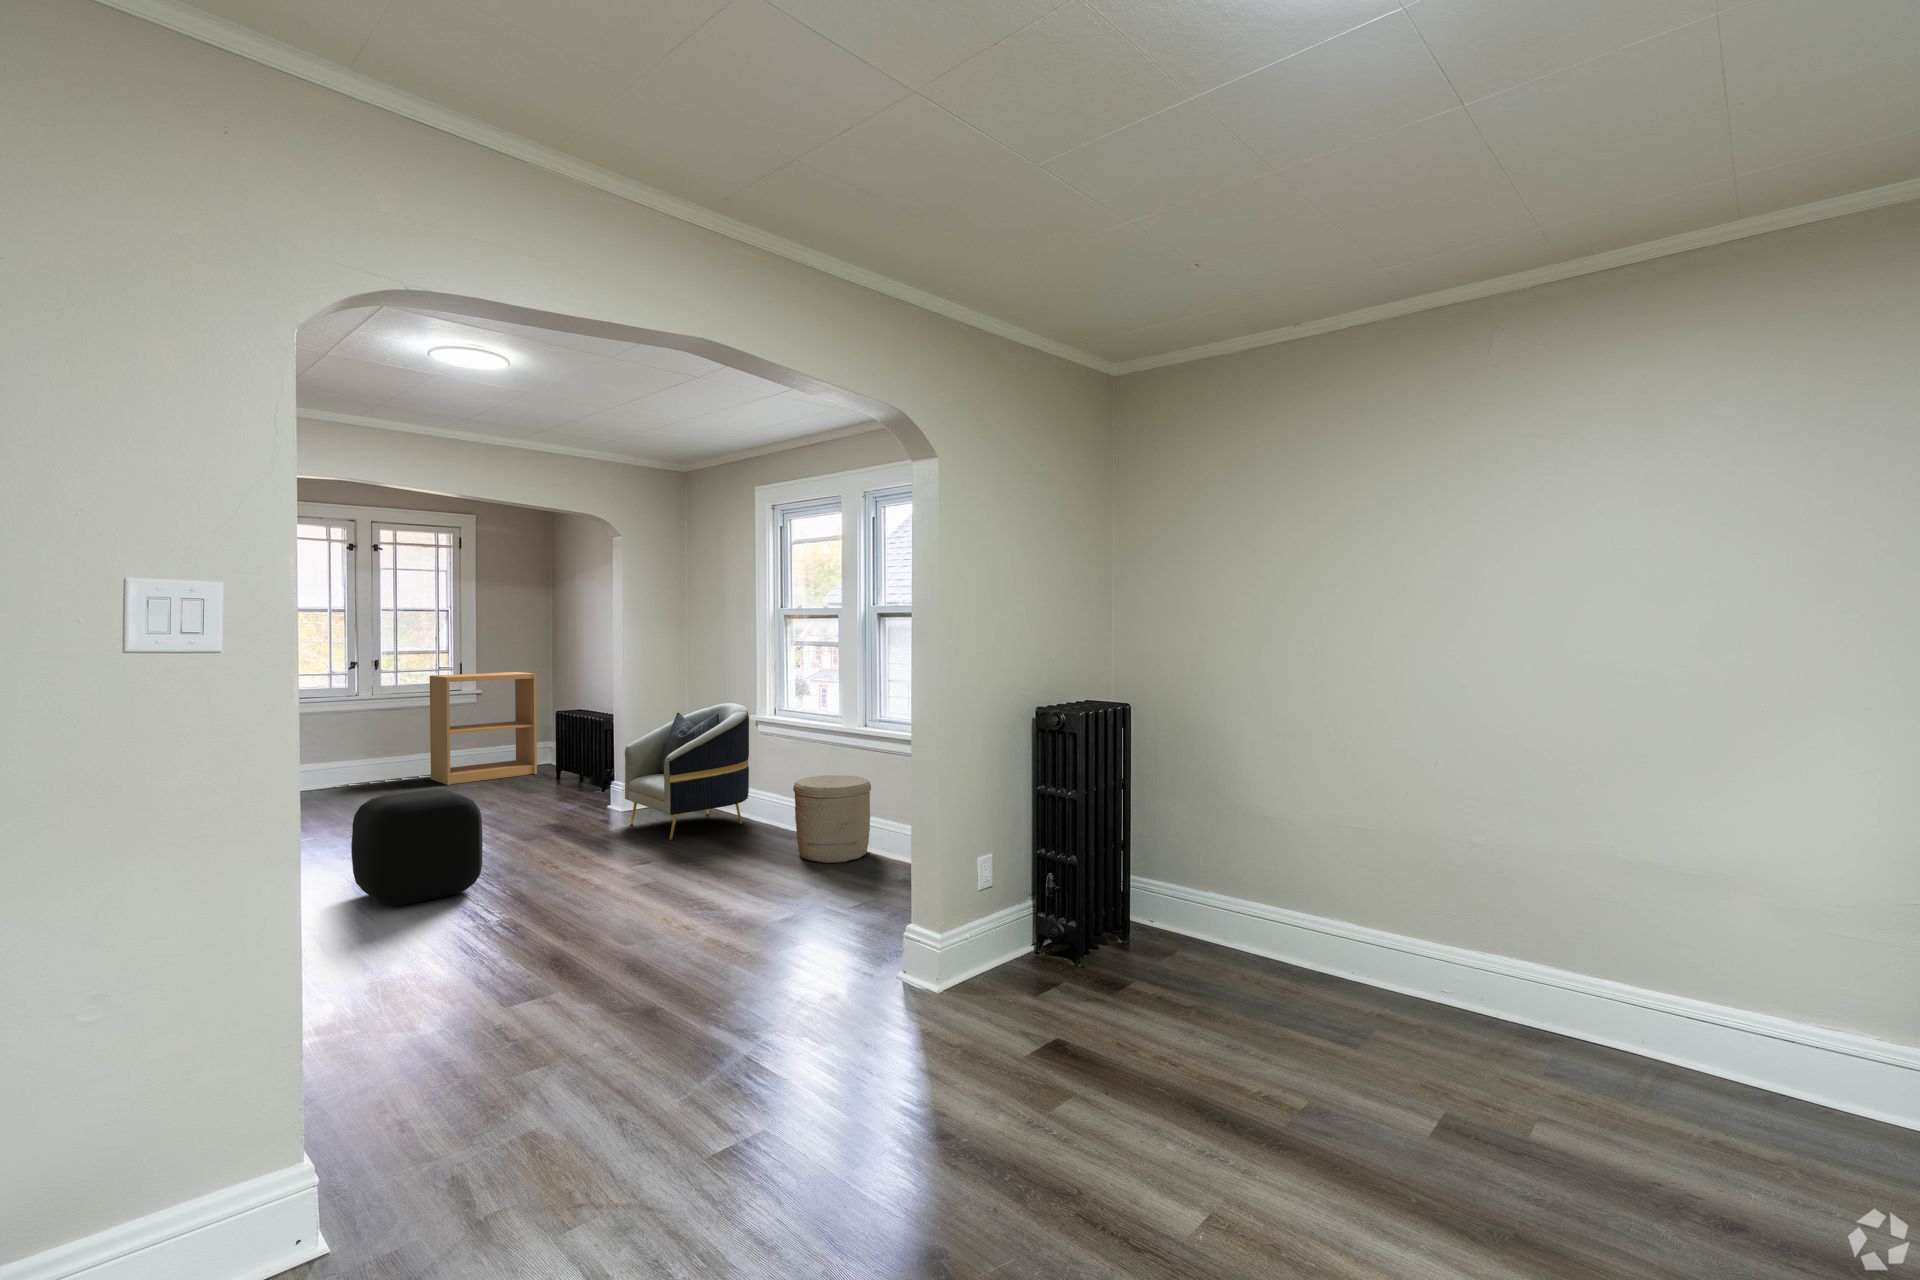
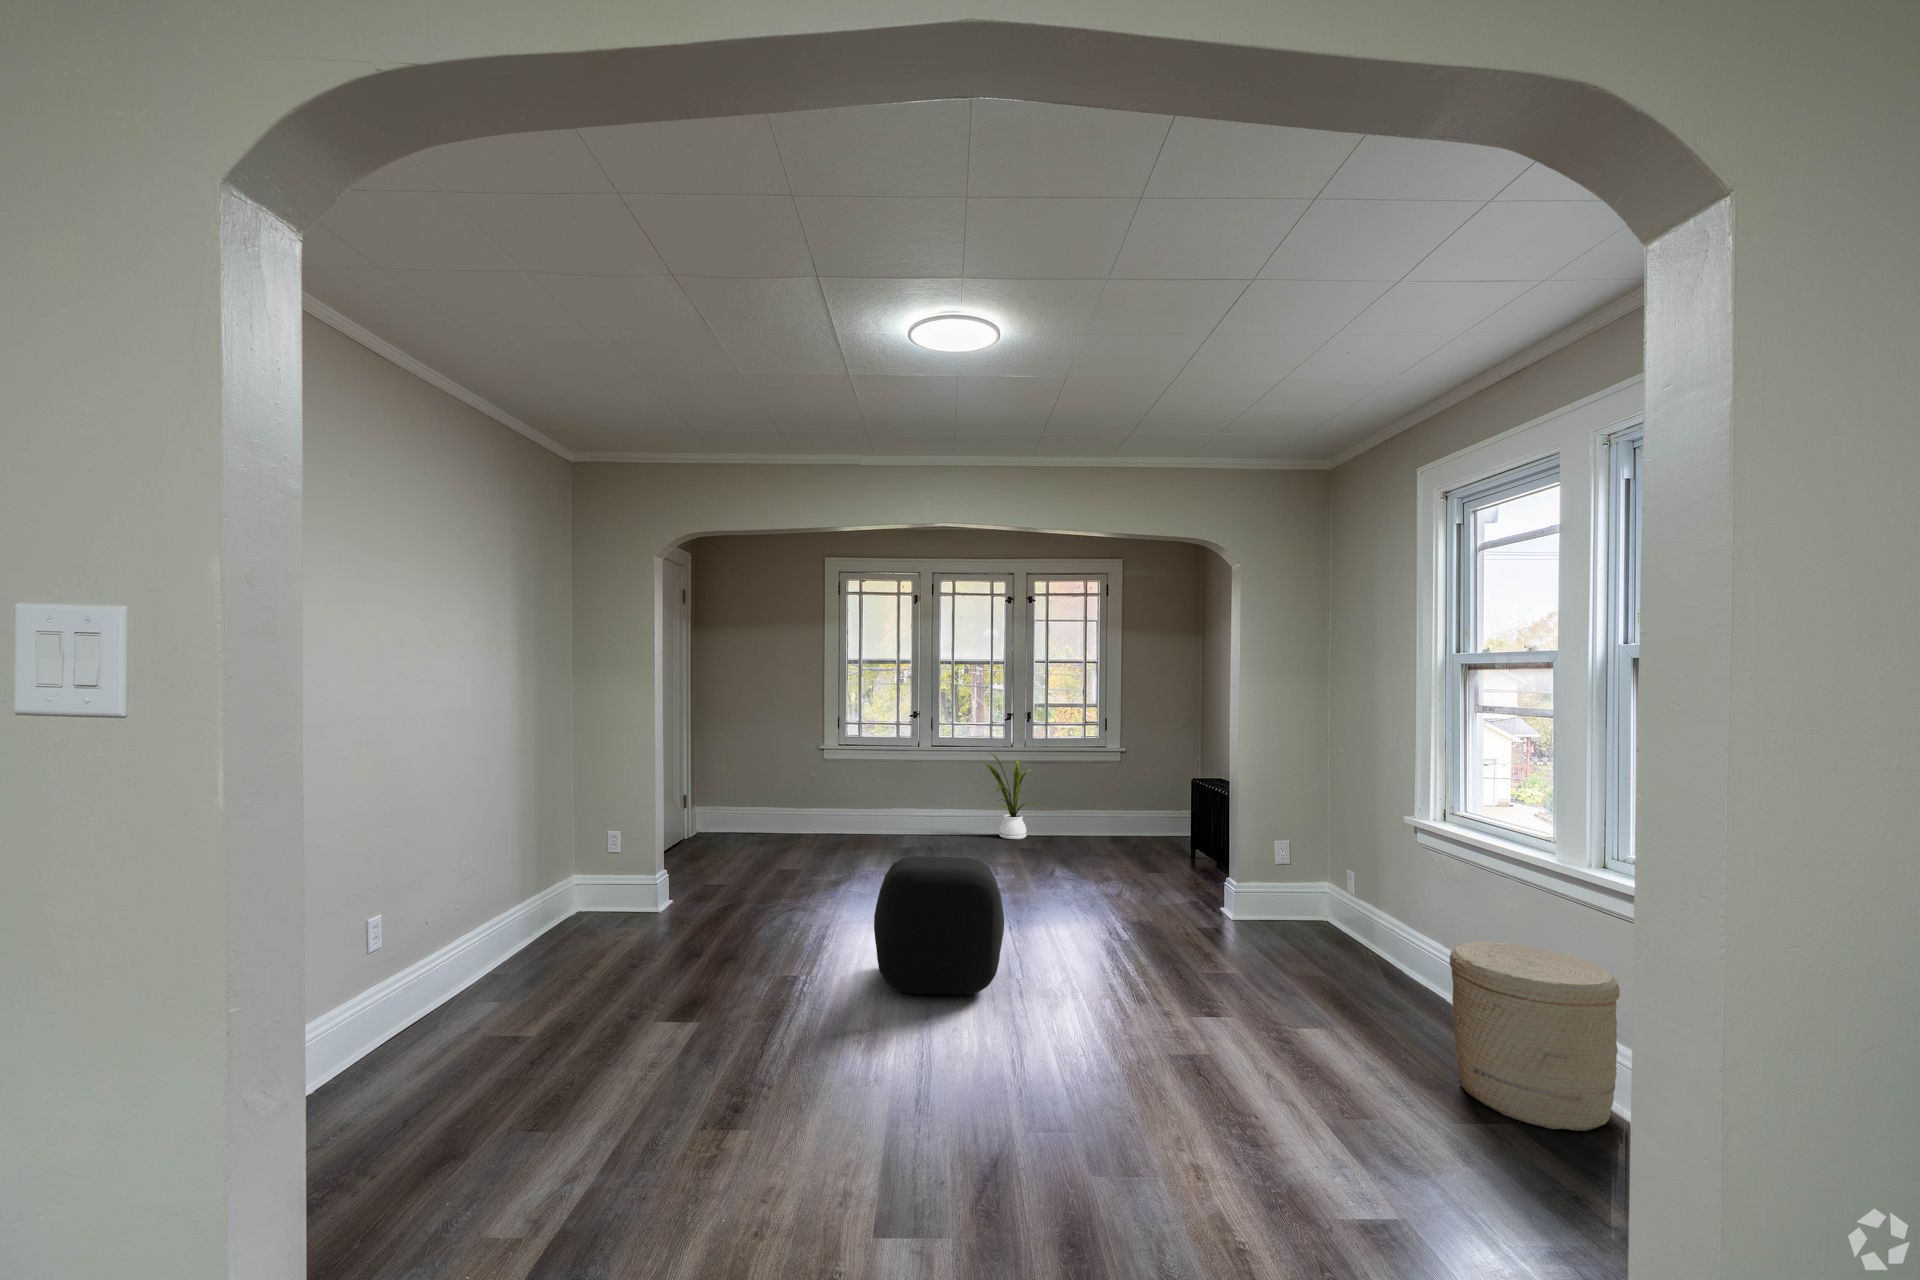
bookshelf: present [430,672,537,785] -> none [1070,728,1172,847]
armchair: present [625,703,749,840] -> none [1221,794,1398,983]
house plant: none [330,706,395,792] -> present [987,752,1035,839]

